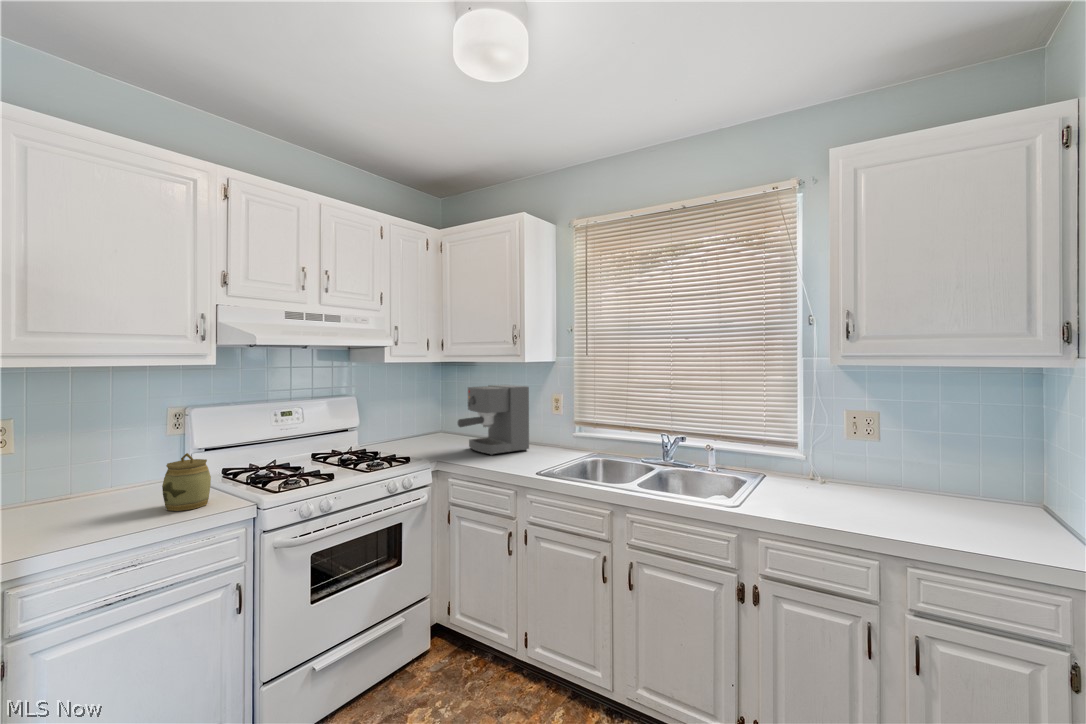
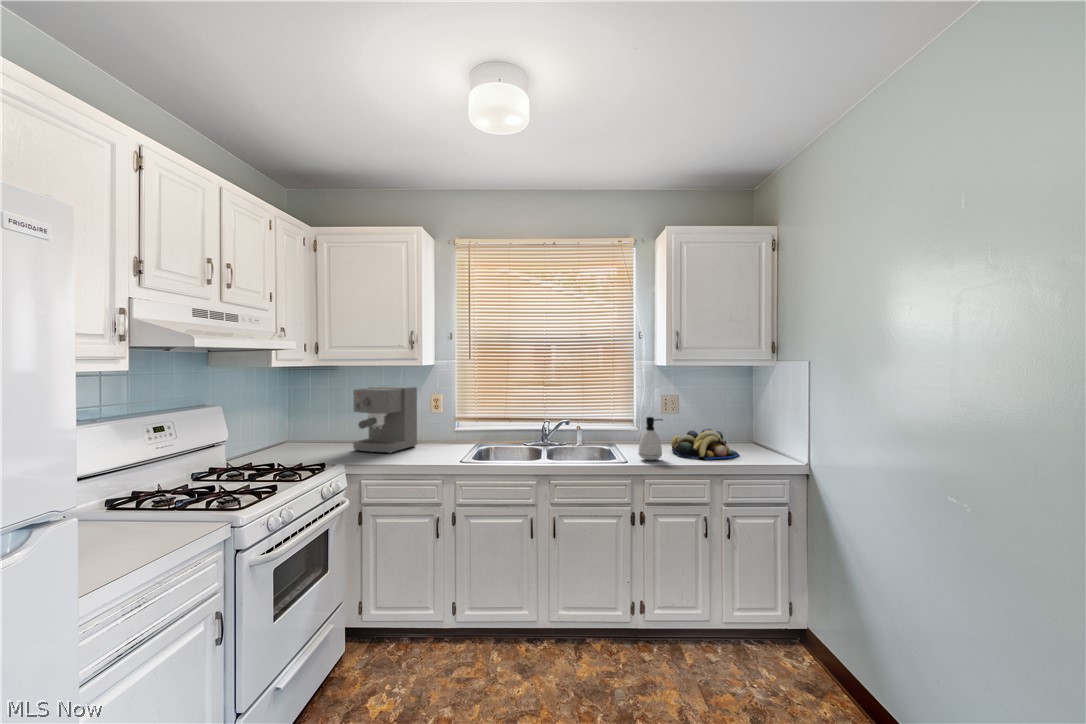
soap dispenser: none [764,443,803,510] -> present [639,417,662,460]
jar: present [162,453,211,511] -> none [113,474,176,544]
fruit bowl: none [841,471,976,530] -> present [671,429,739,460]

